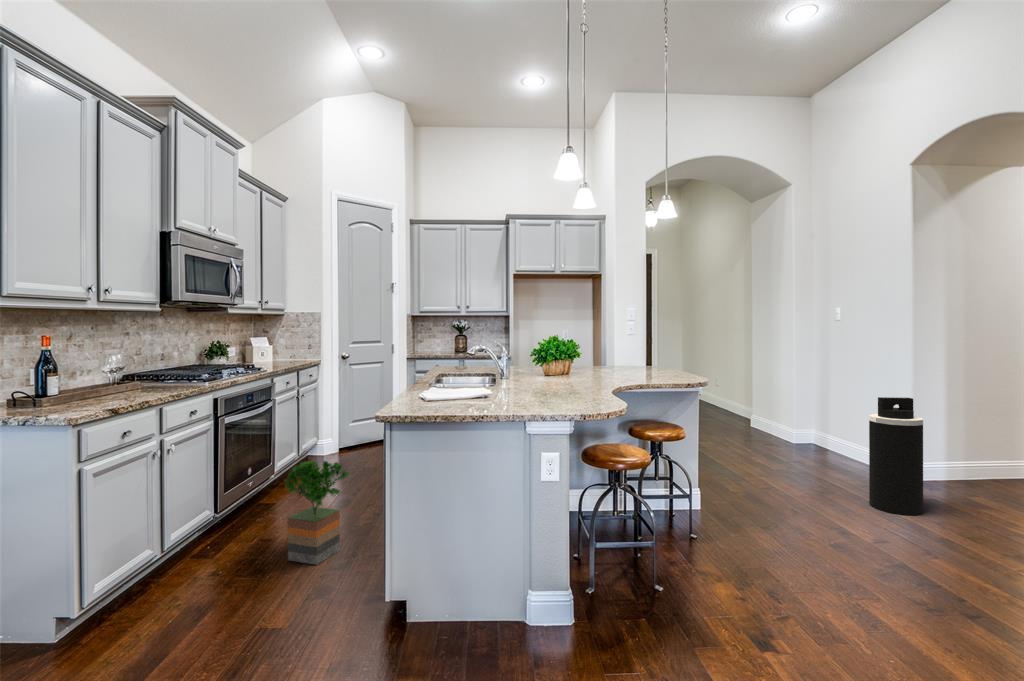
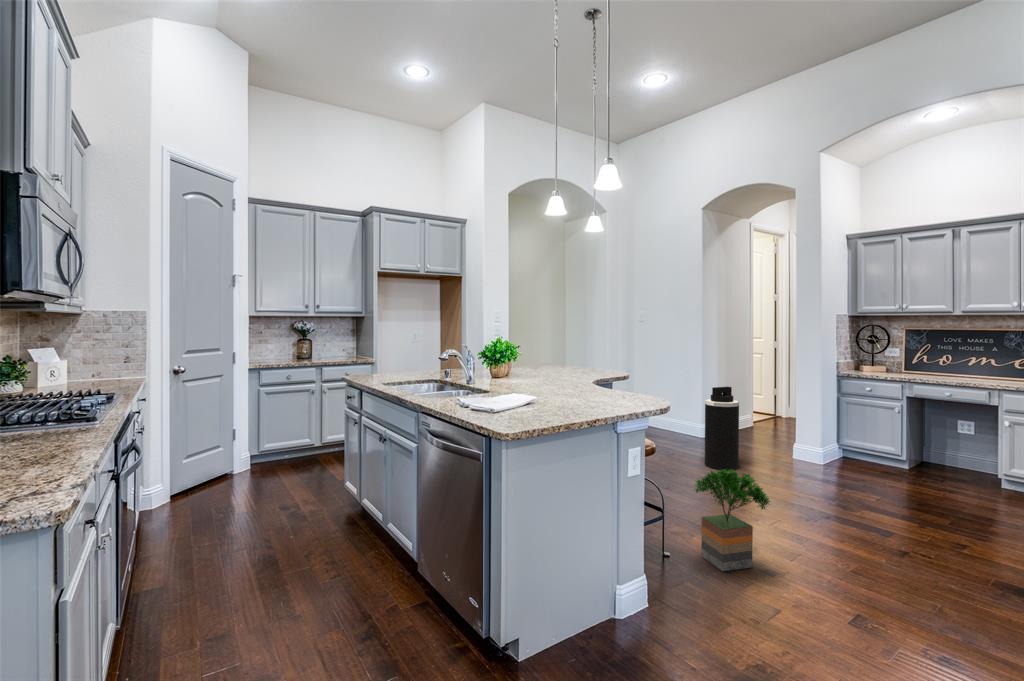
potted tree: present [286,461,349,565] -> present [694,469,770,571]

